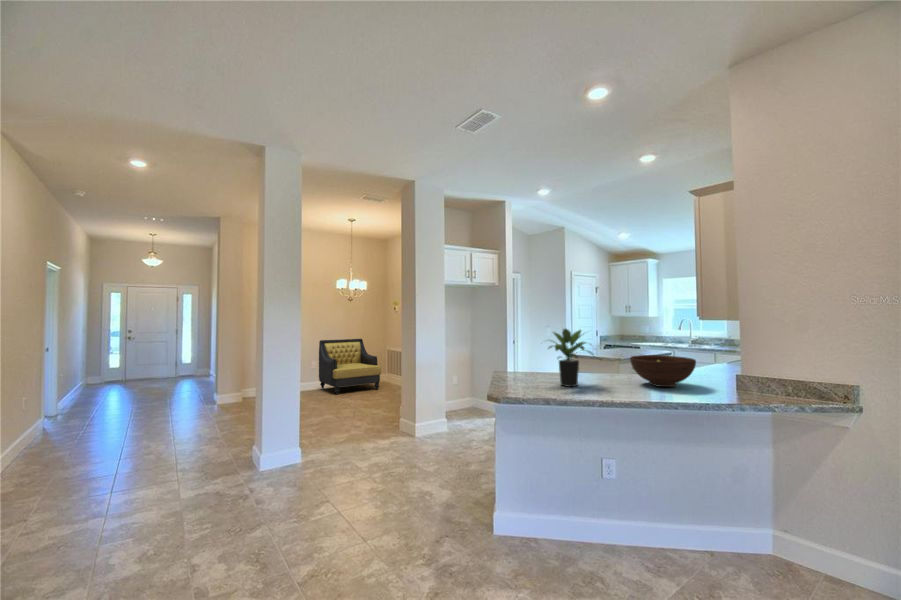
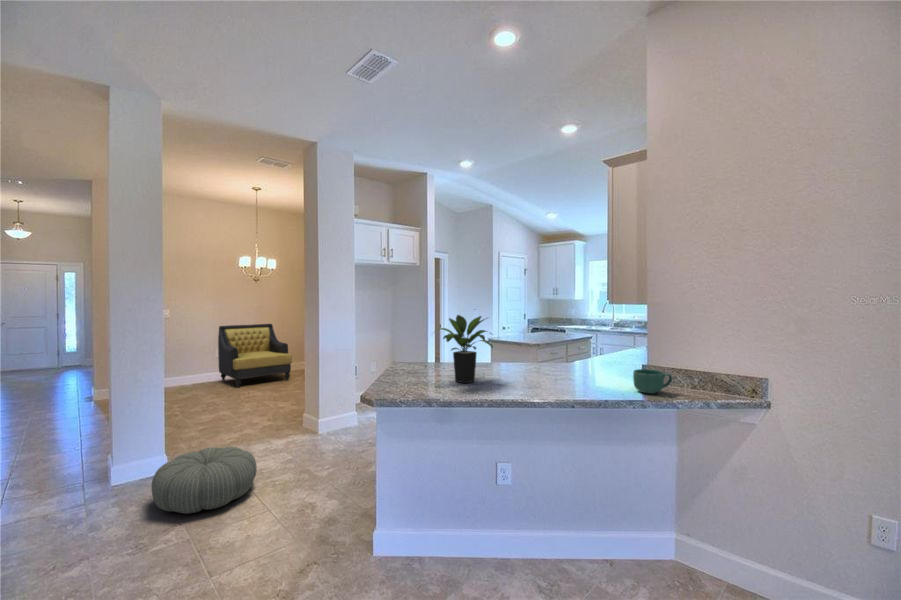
fruit bowl: present [630,355,696,387] -> none [535,344,604,381]
mug: none [727,377,765,398] -> present [633,369,672,394]
pouf: none [301,440,379,492] -> present [151,447,257,514]

